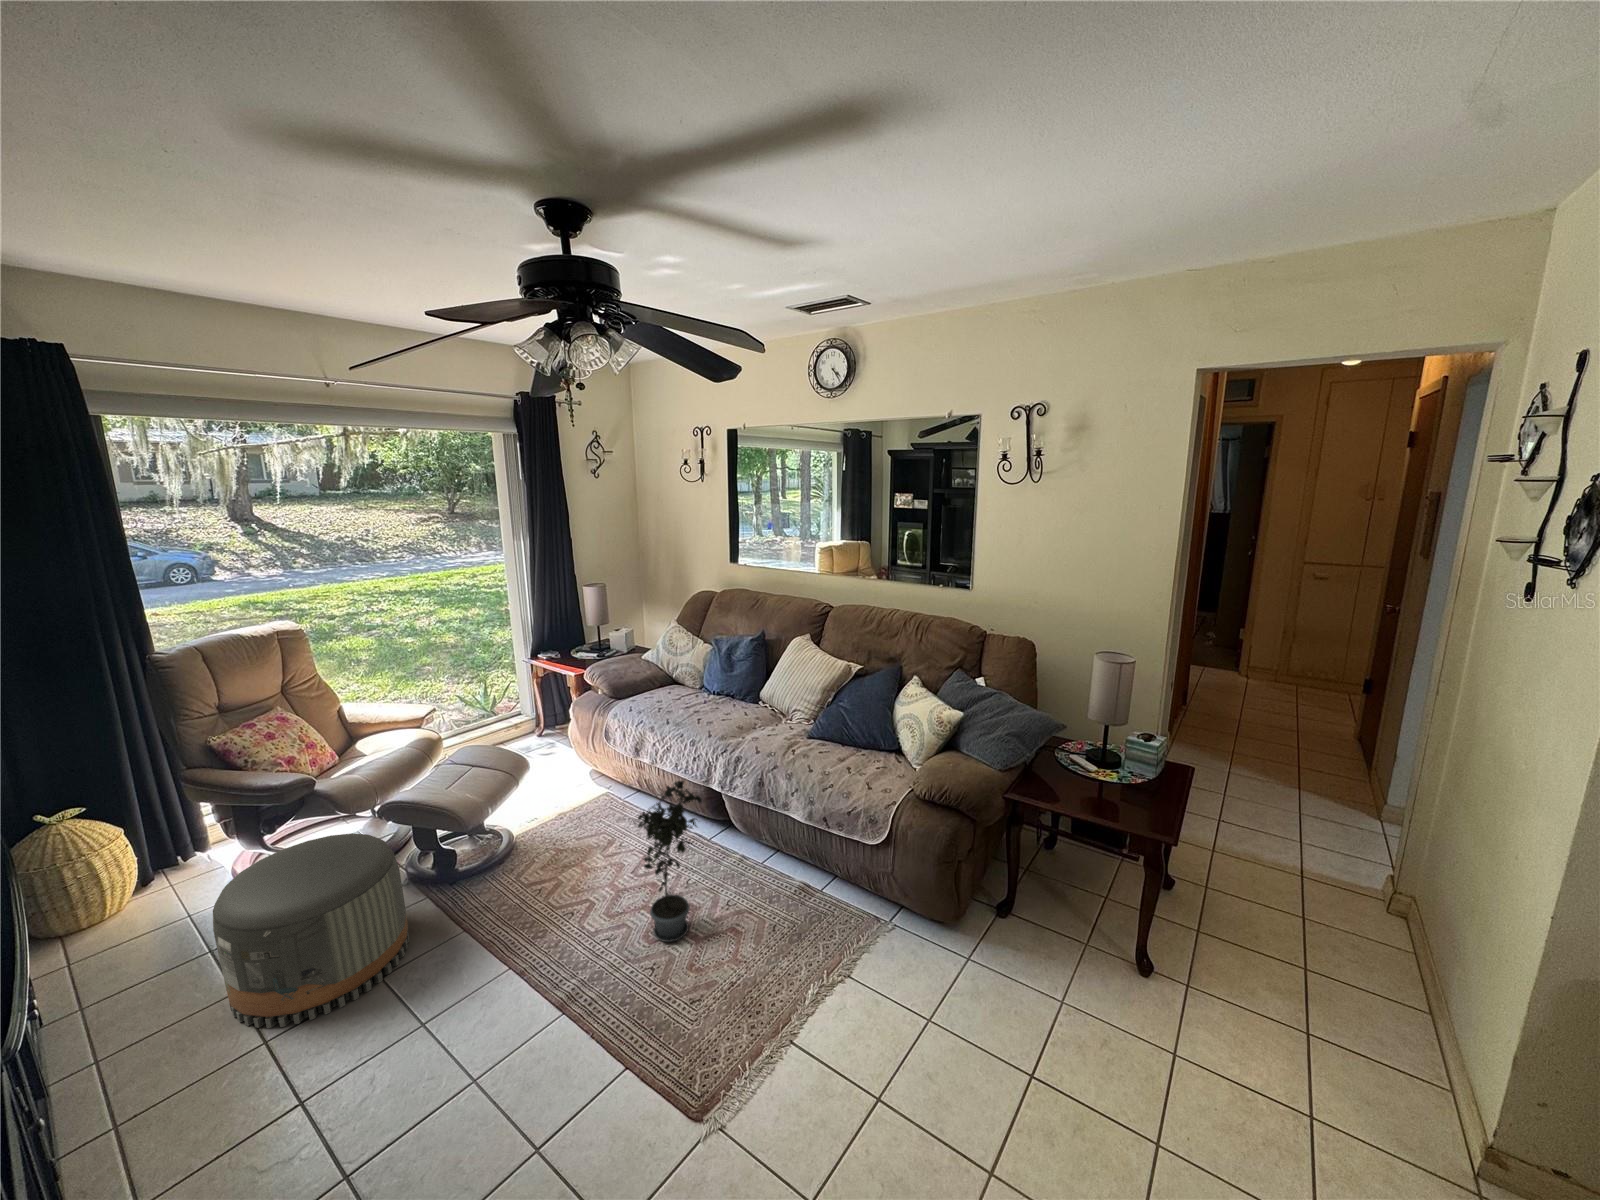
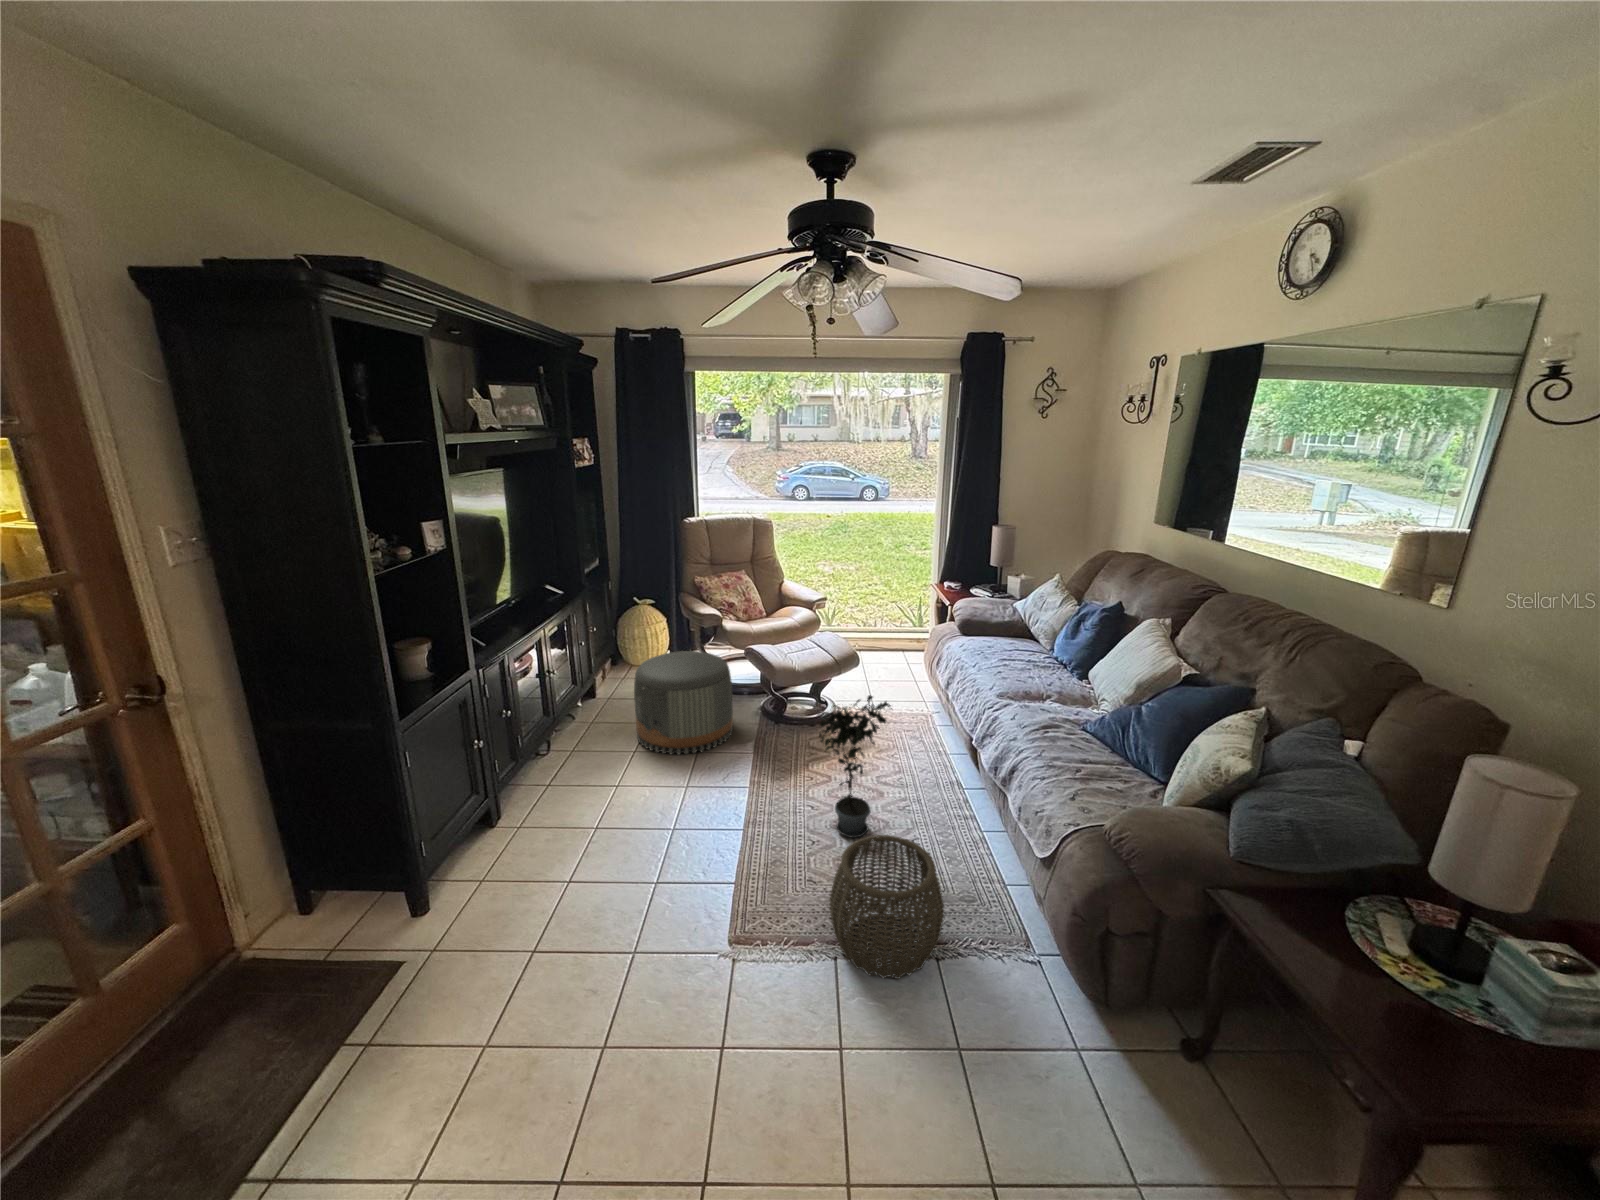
woven basket: none [753,890,863,1034] -> present [829,835,944,979]

